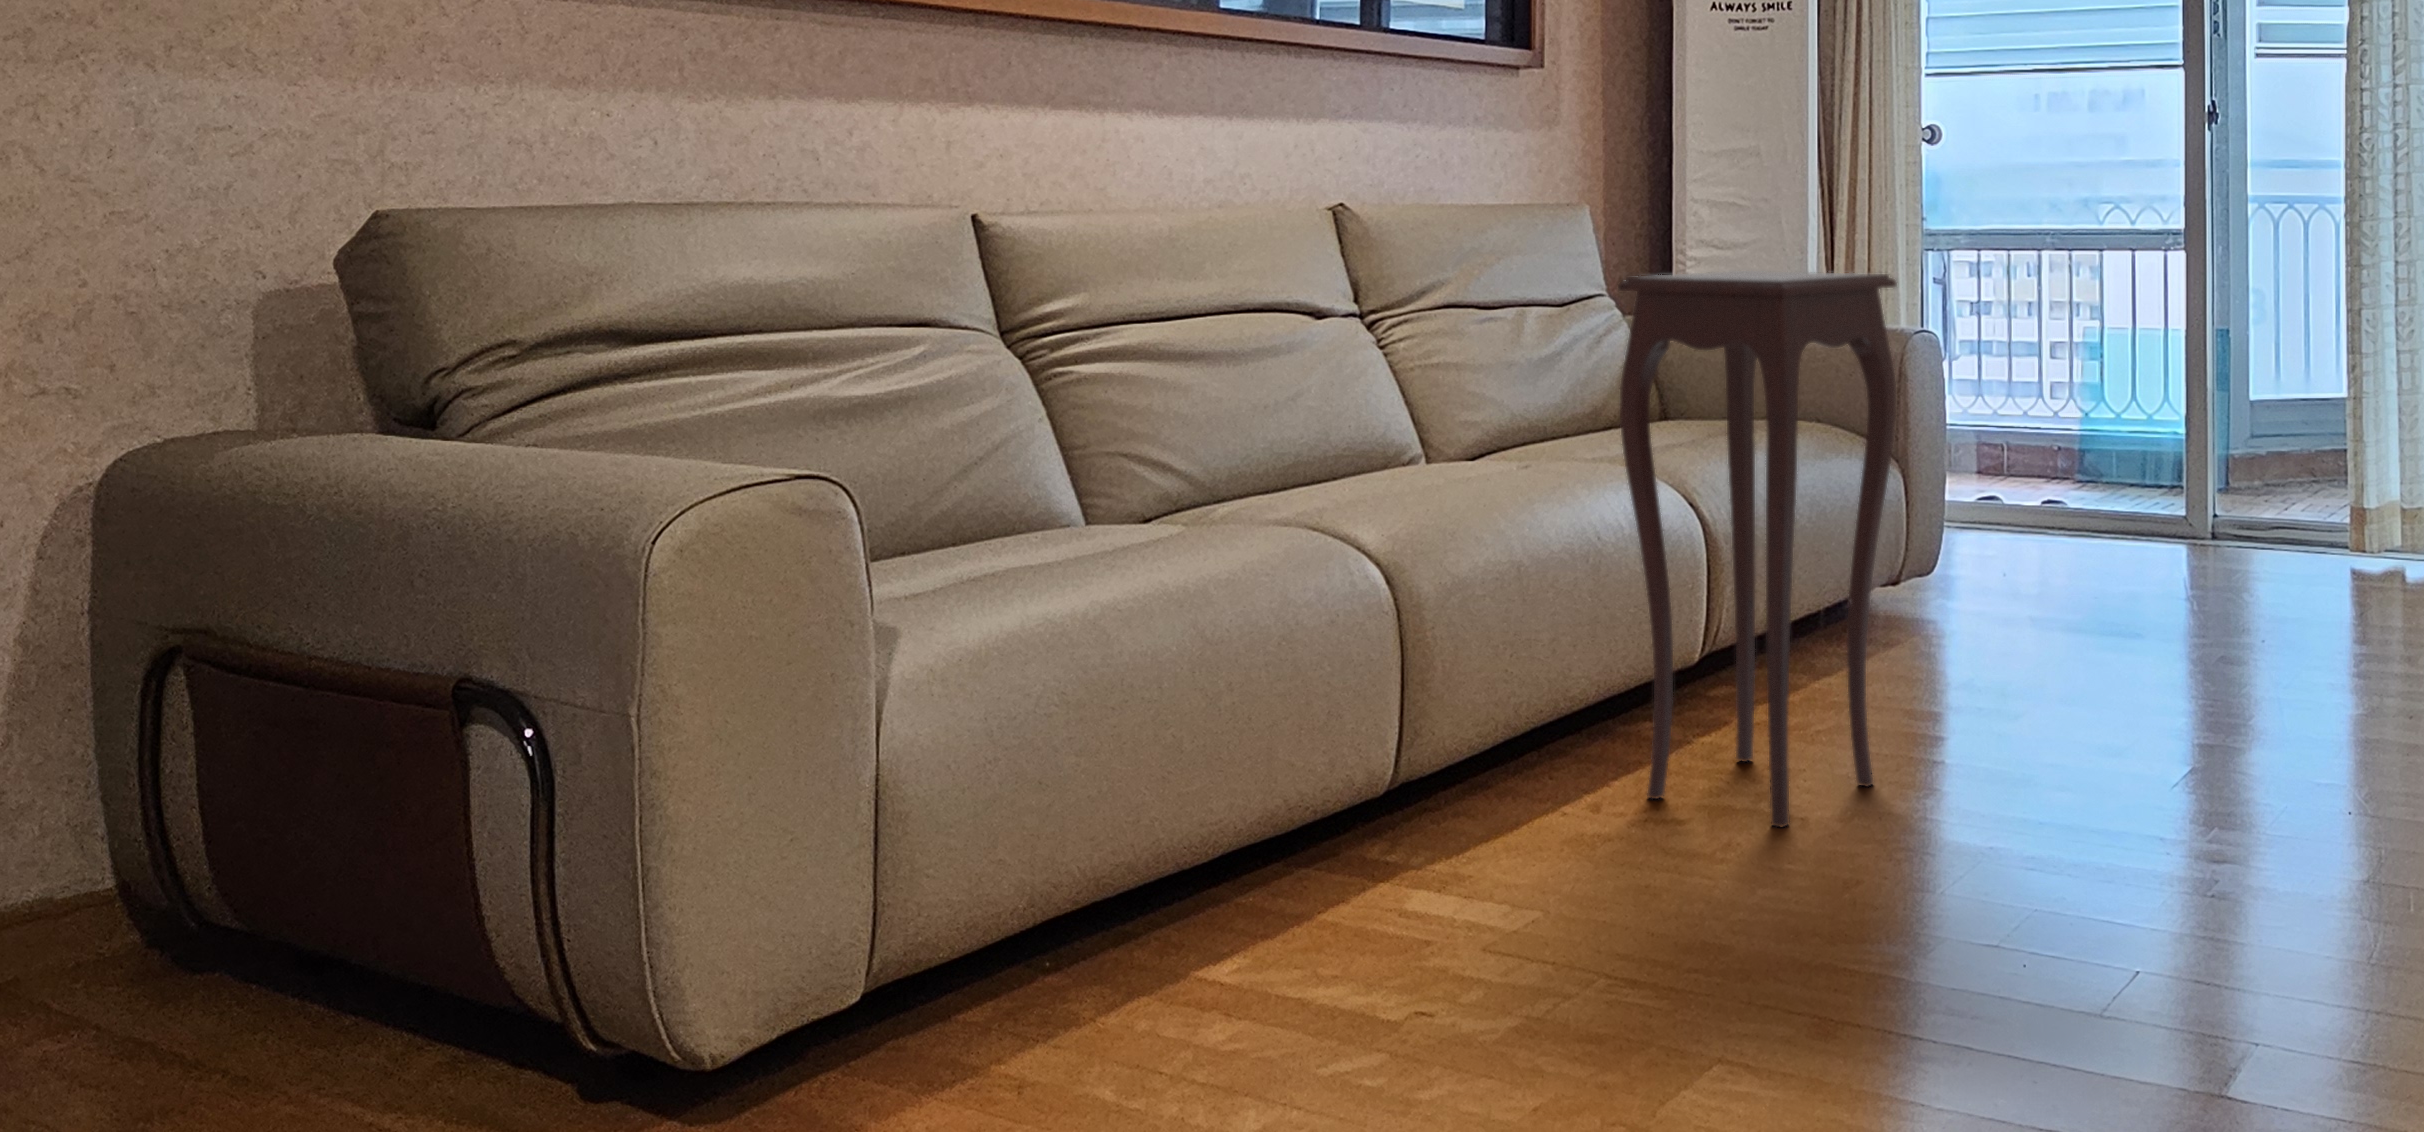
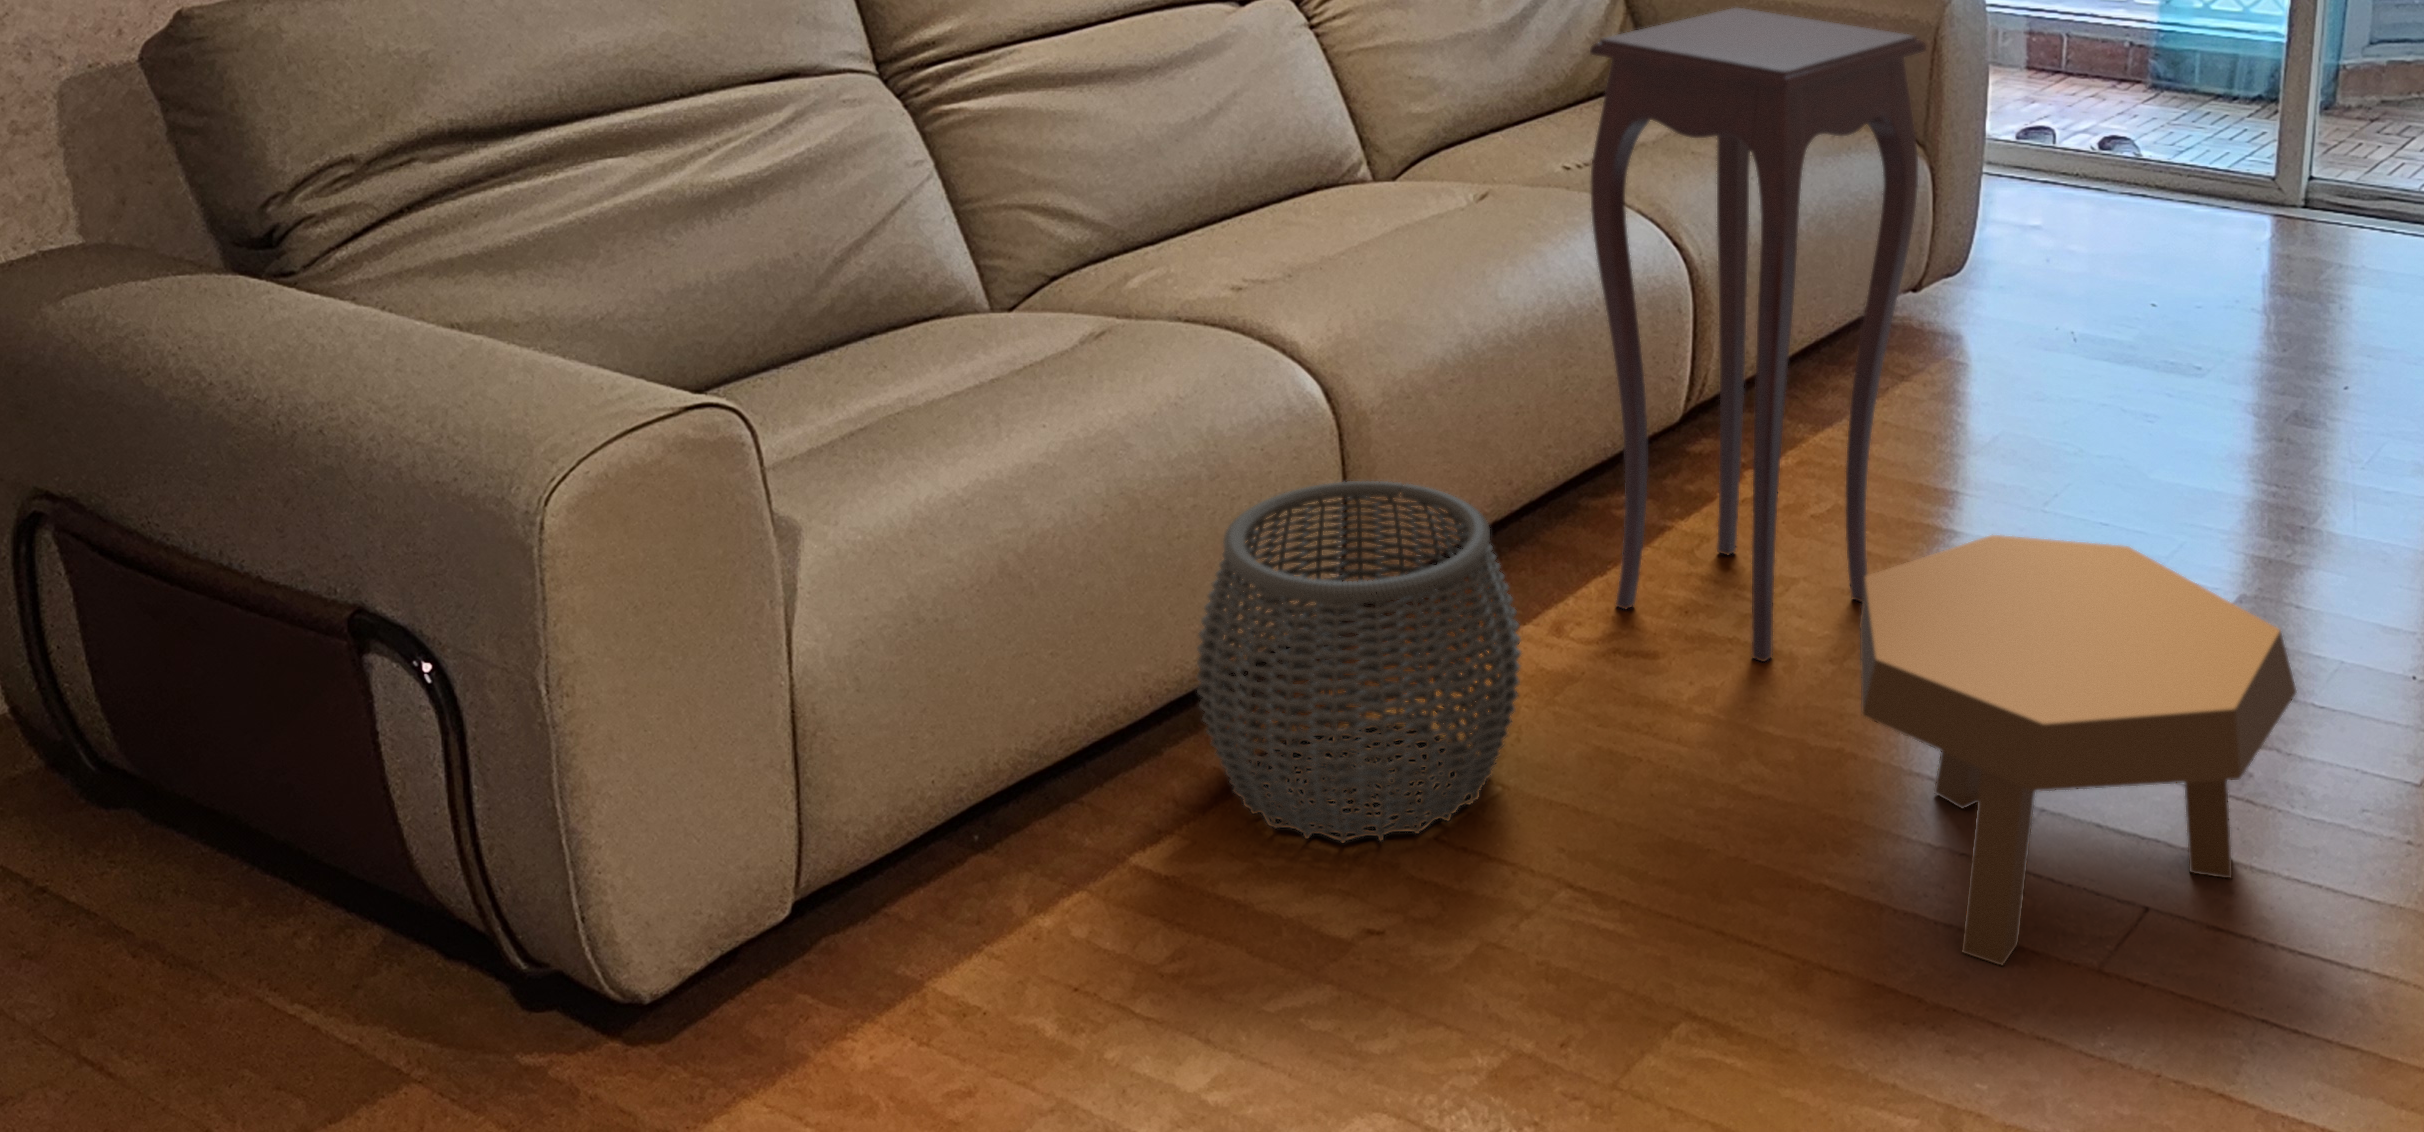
woven basket: none [1265,642,1565,961] -> present [1197,481,1521,843]
footstool: none [1866,666,2249,1013] -> present [1860,535,2296,965]

